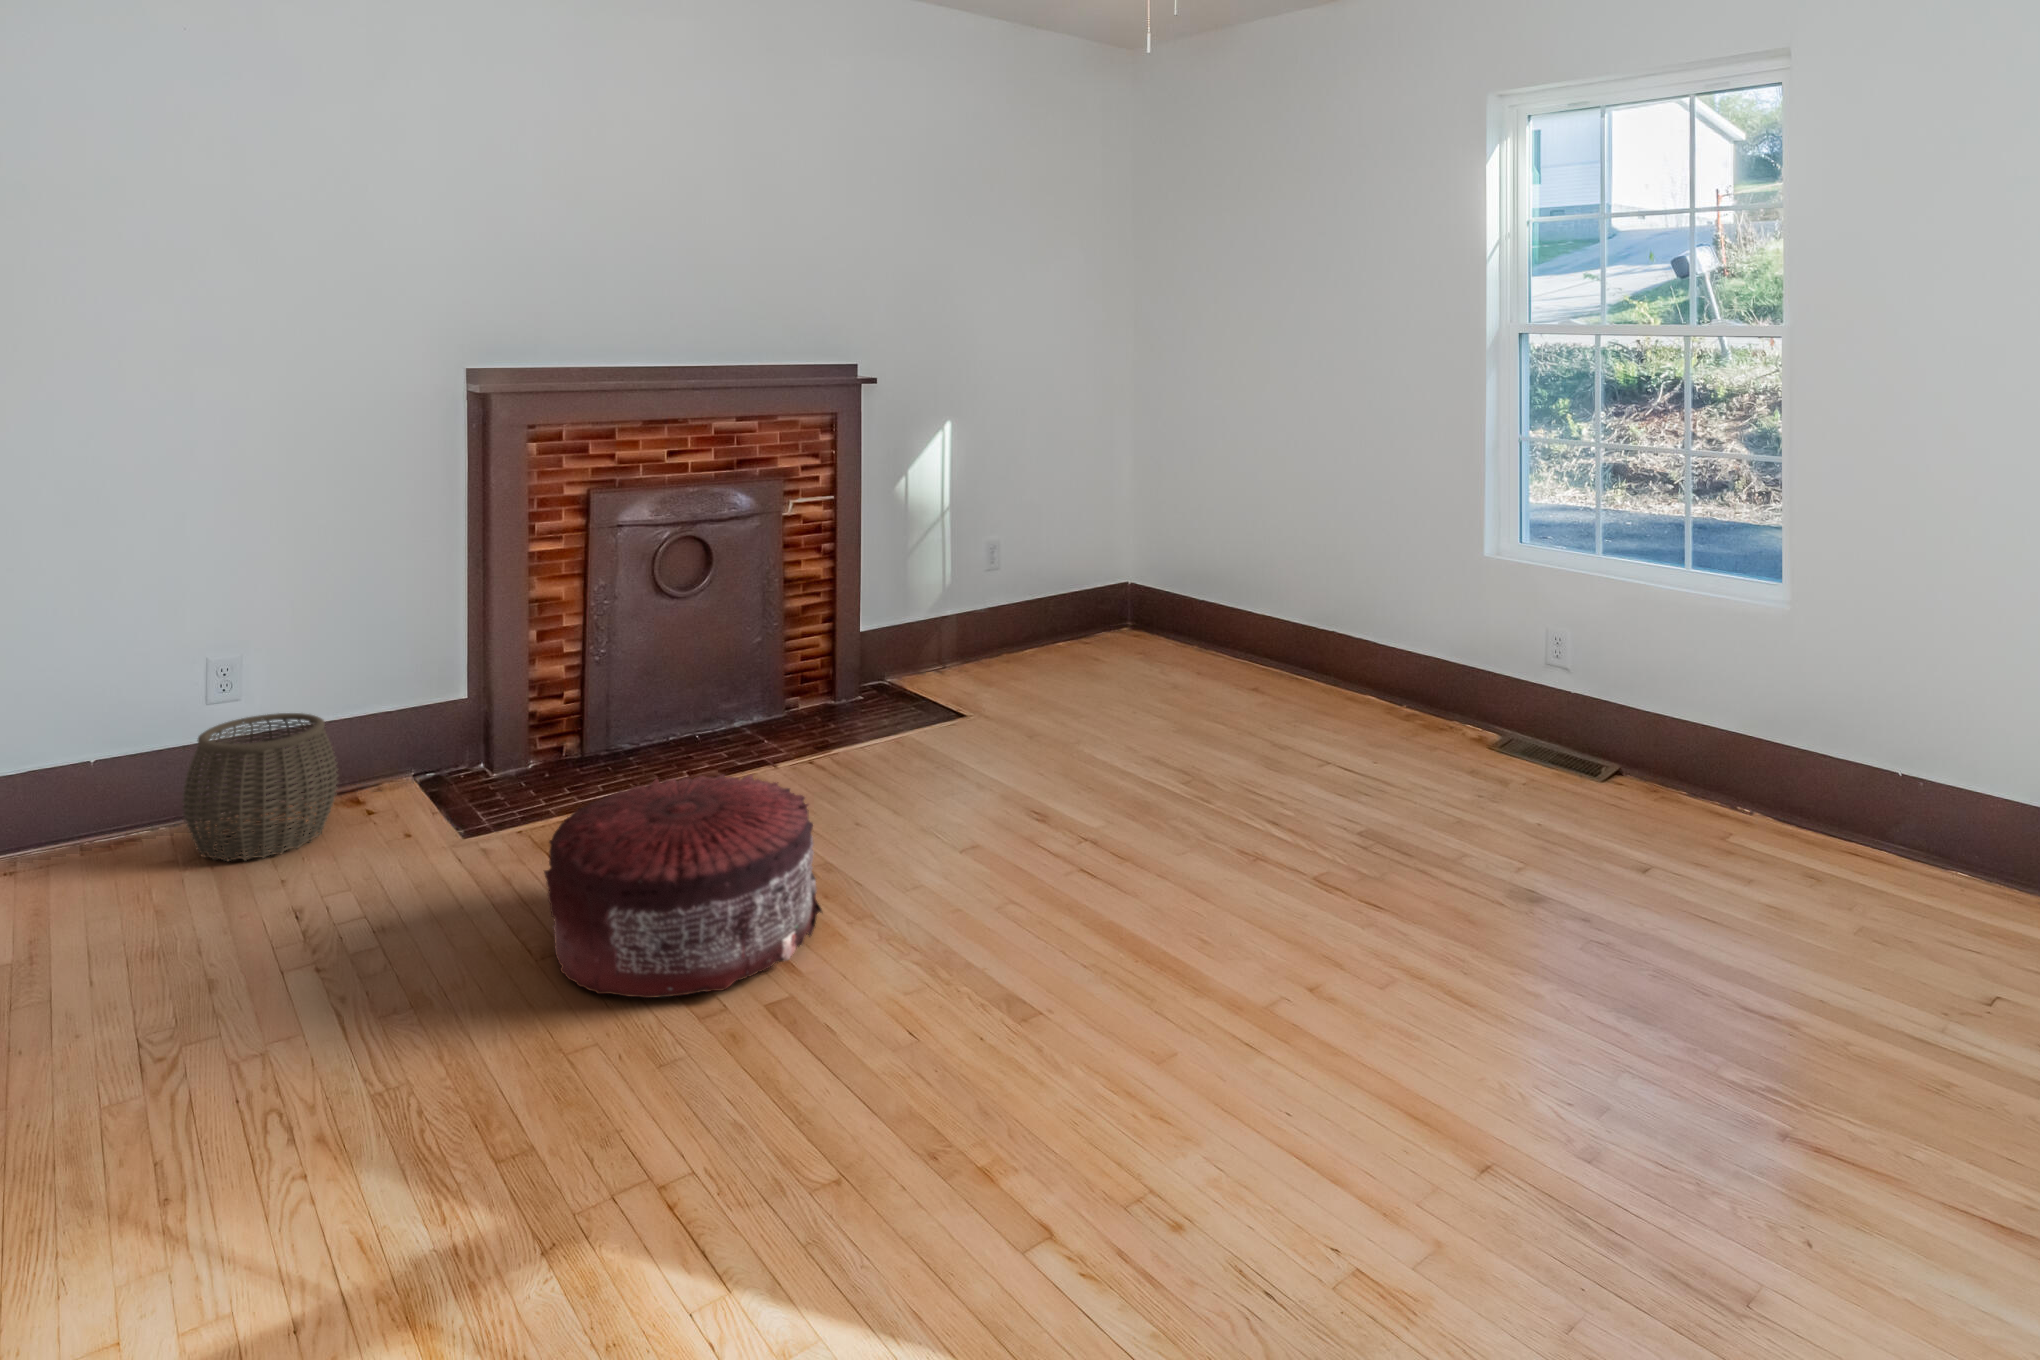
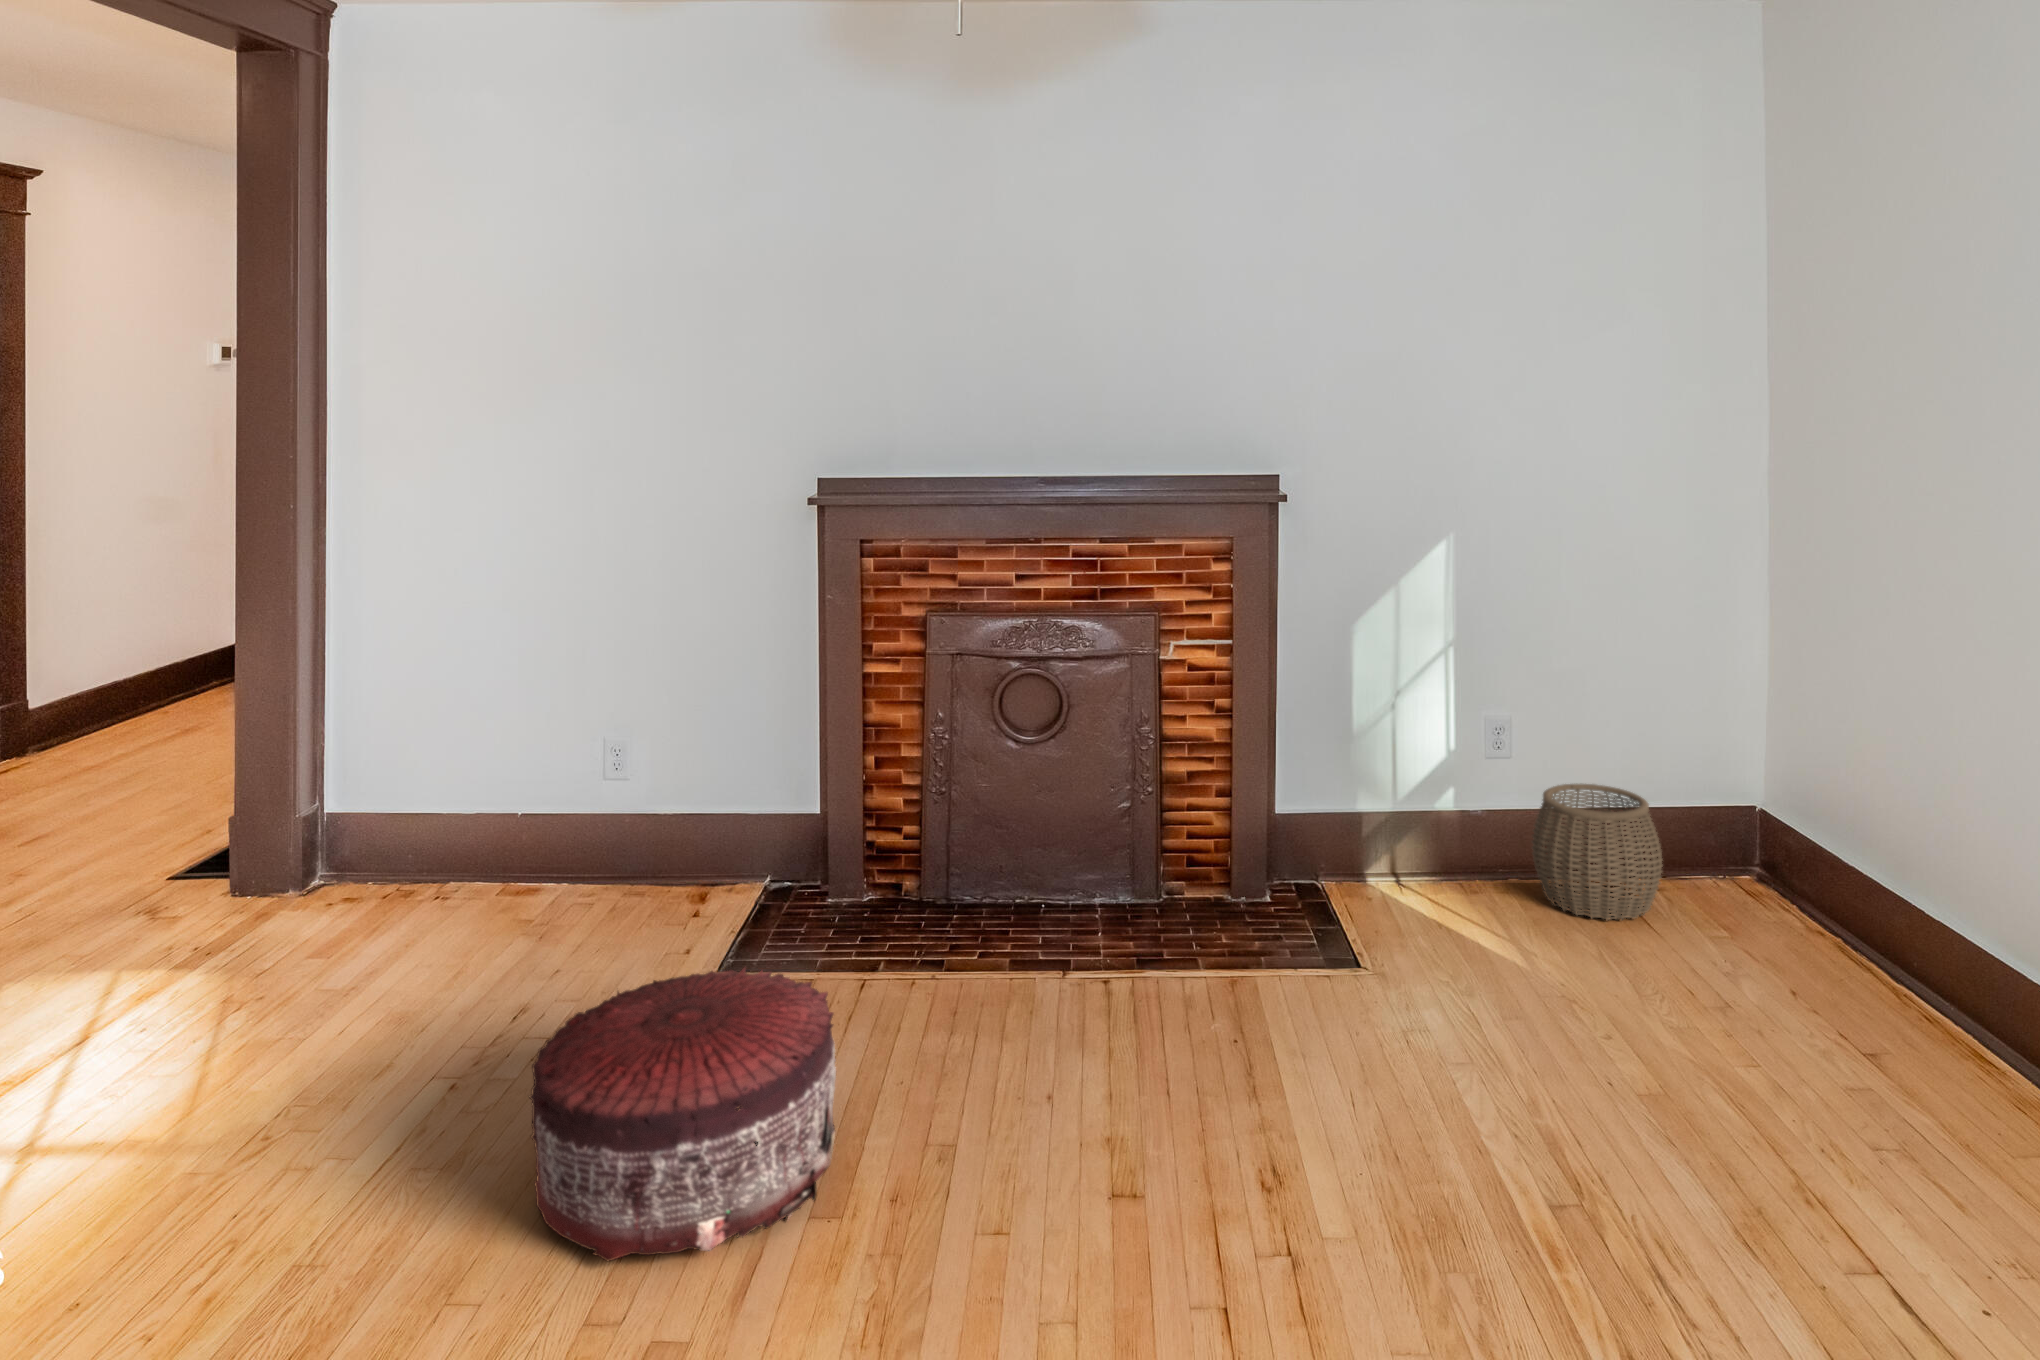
woven basket: present [182,713,338,861] -> present [1532,784,1662,920]

